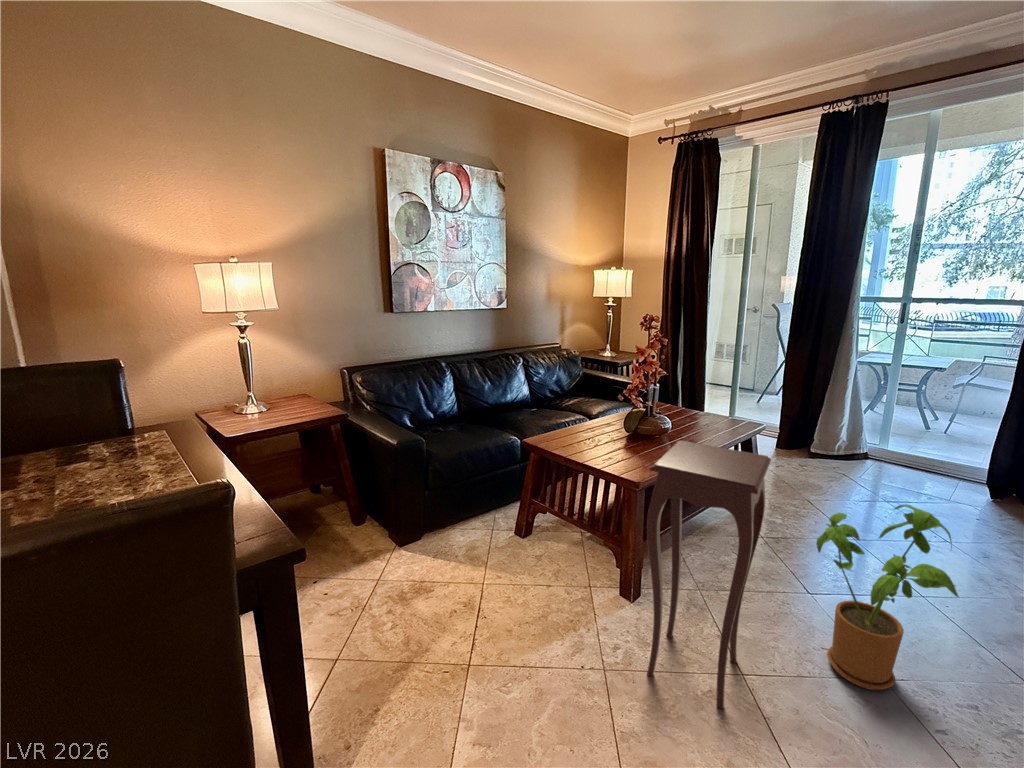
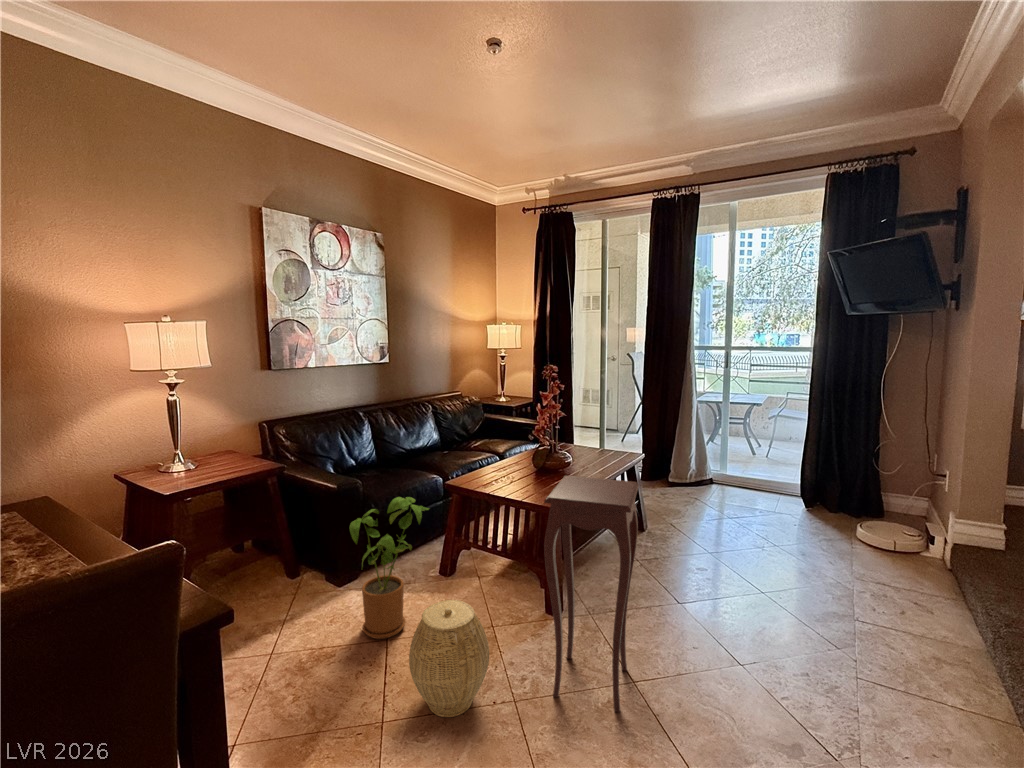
house plant: present [816,504,959,690] -> present [349,497,429,639]
woven basket: none [497,557,580,674] -> present [409,600,489,717]

